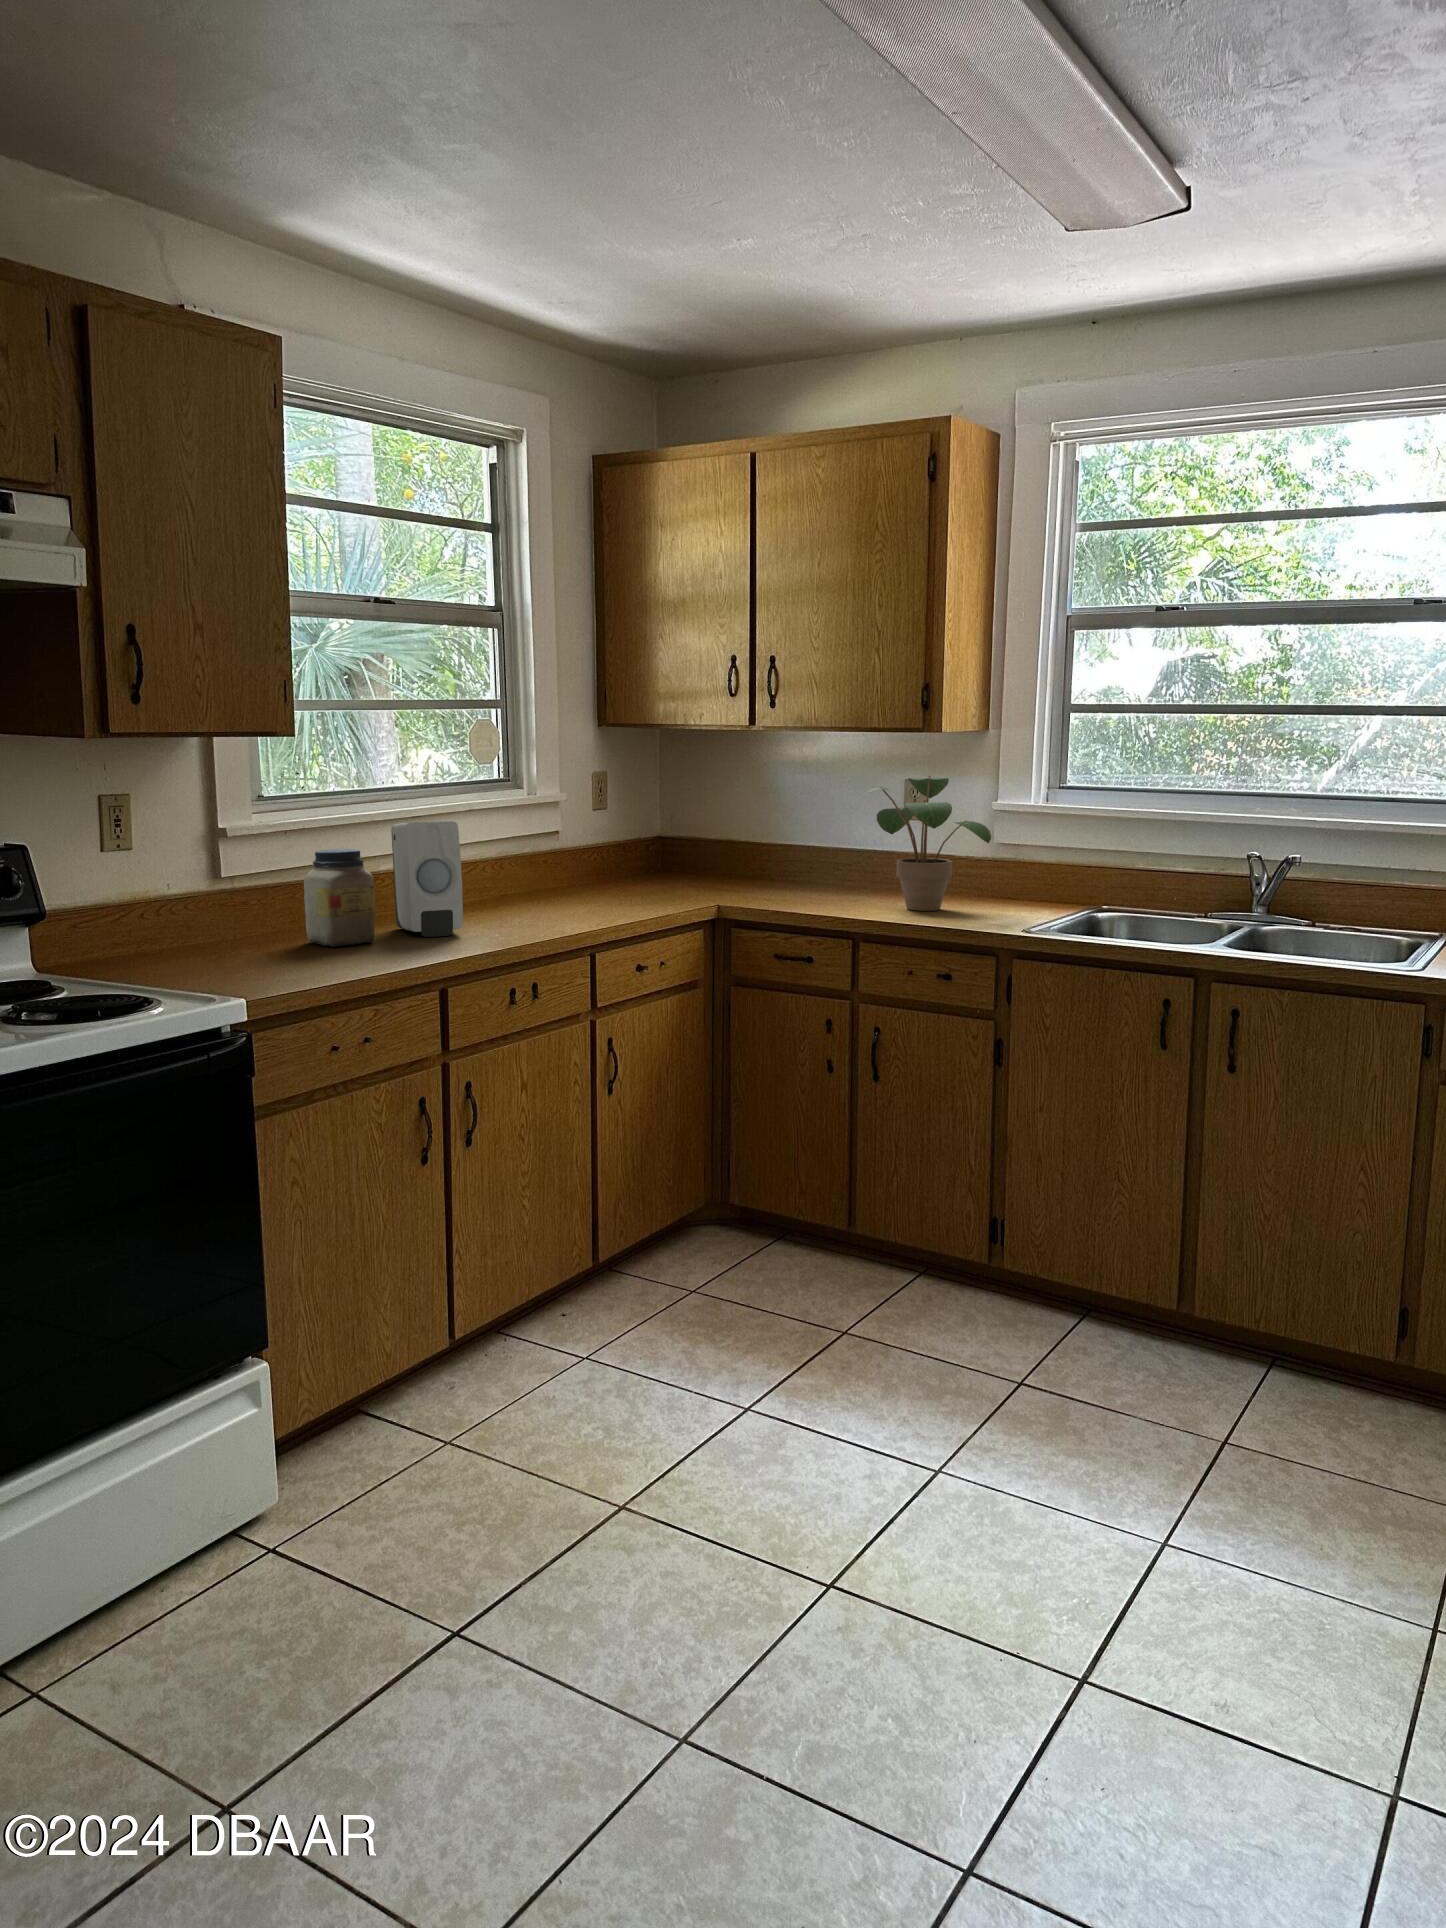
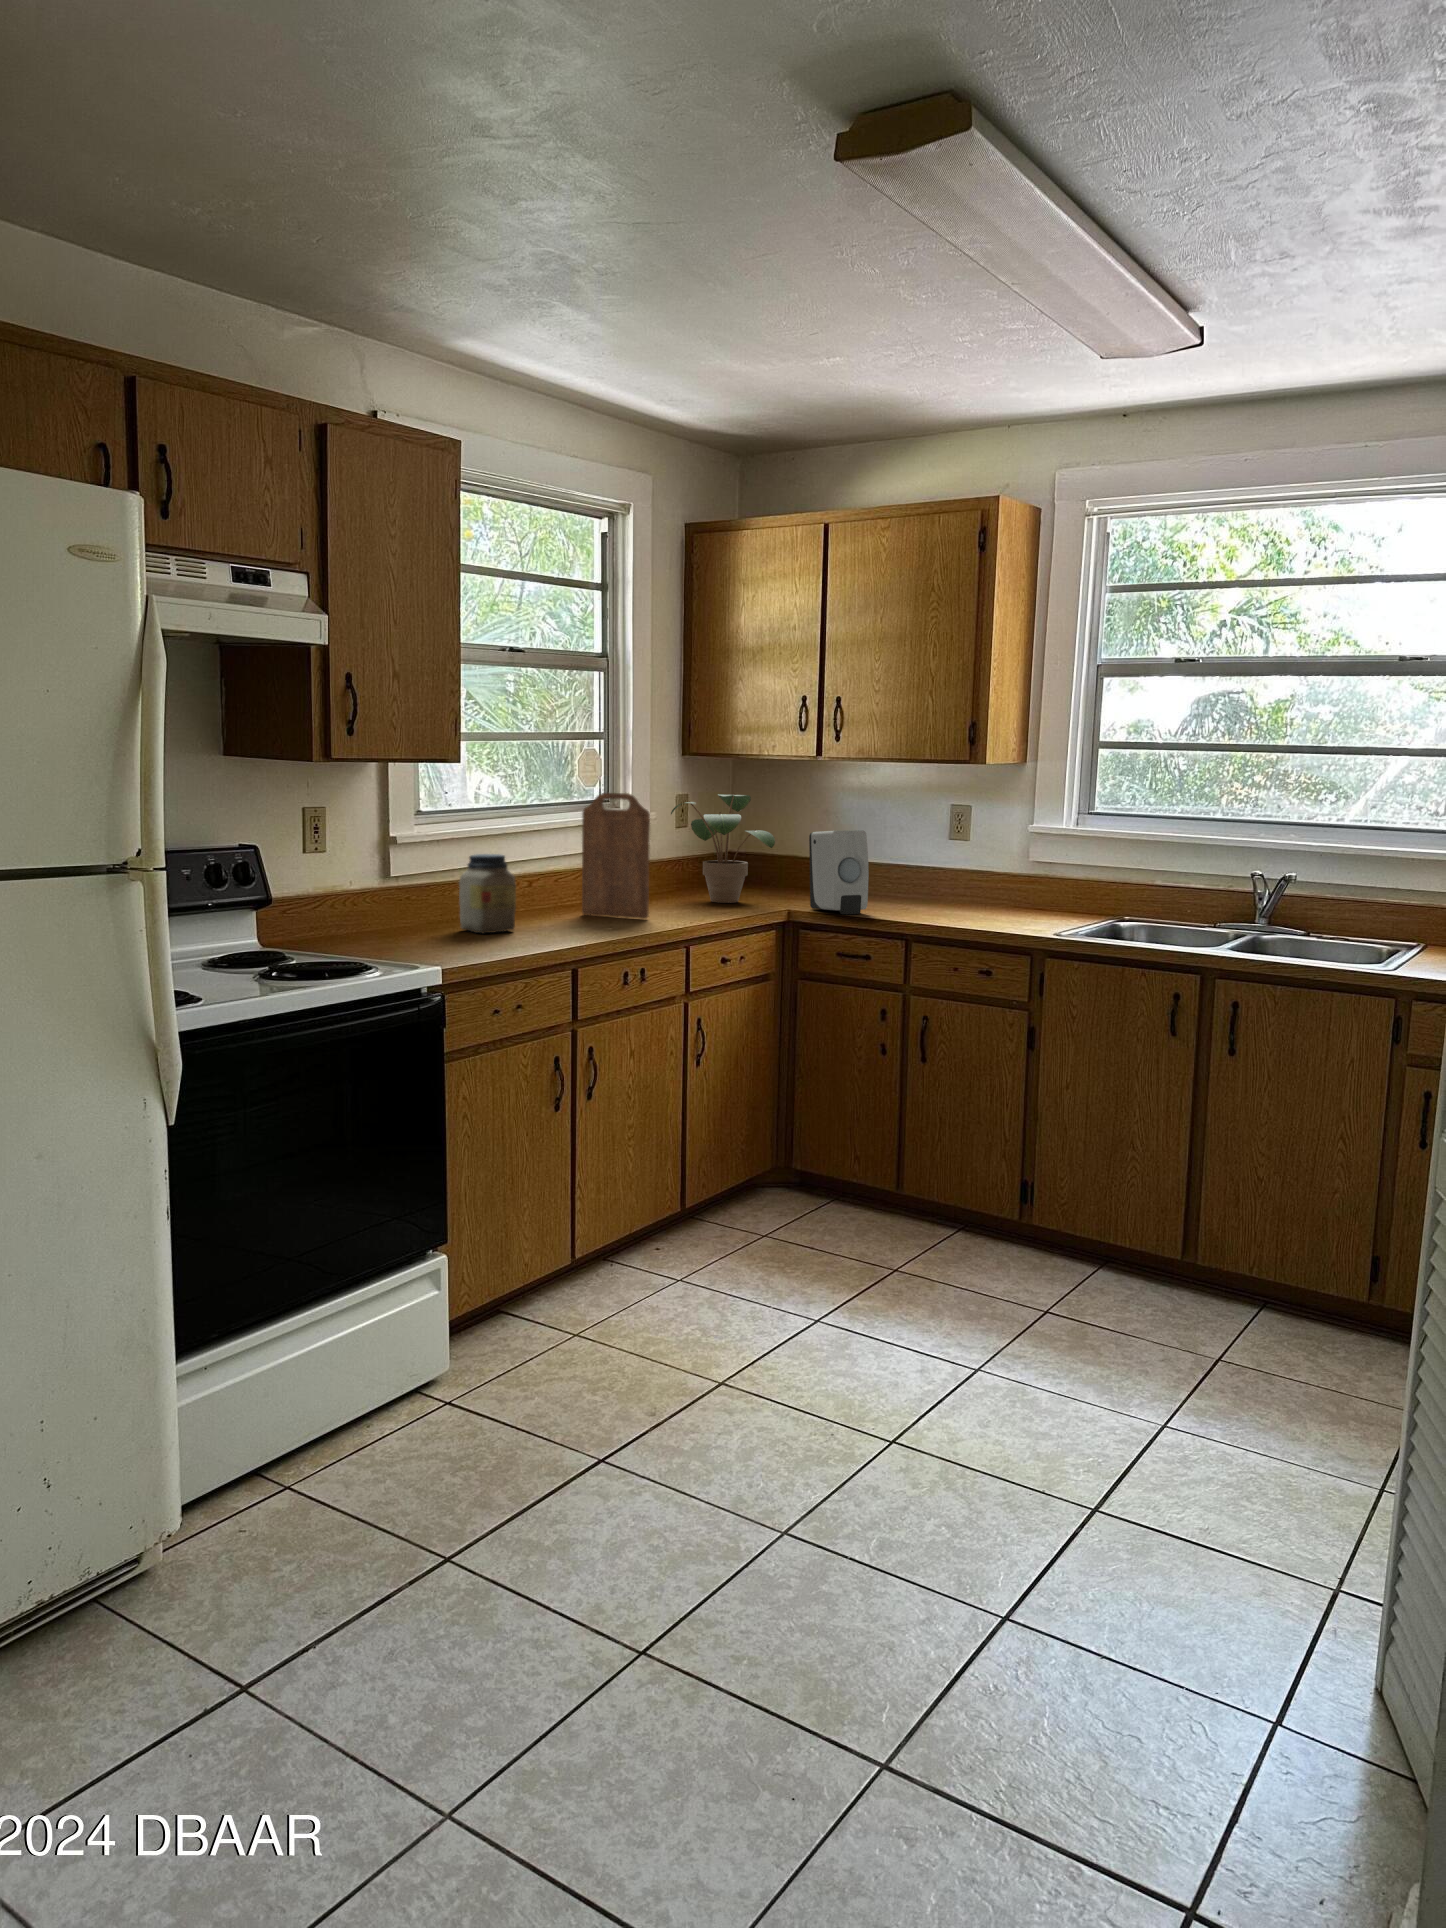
cutting board: none [465,772,547,921] -> present [582,793,650,919]
potted plant: present [866,776,991,911] -> present [671,793,775,903]
soap dispenser: present [391,821,463,937] -> present [809,830,869,914]

